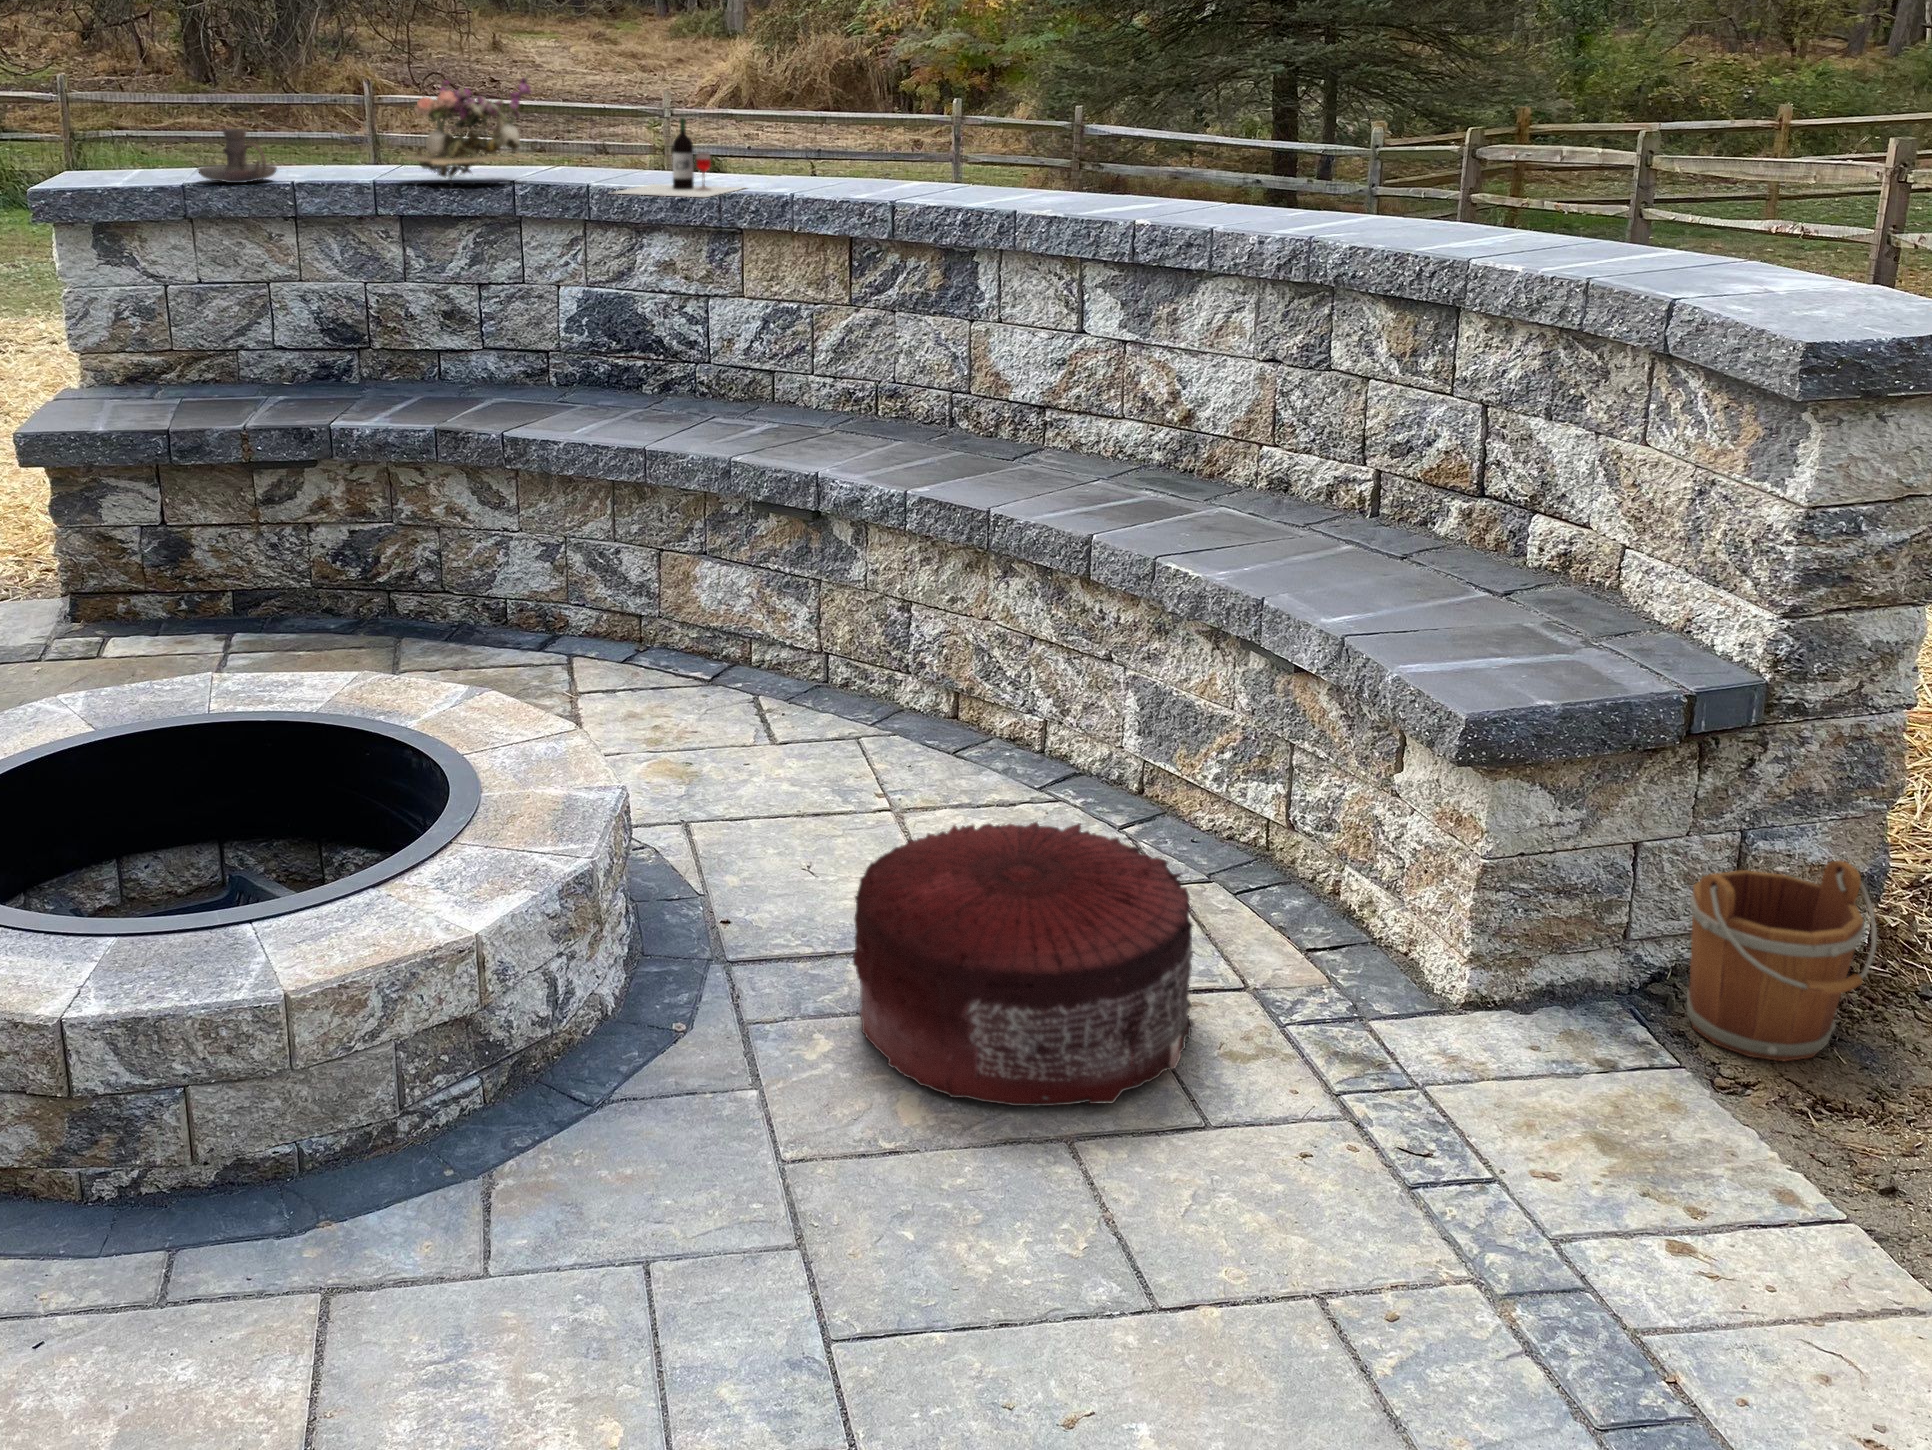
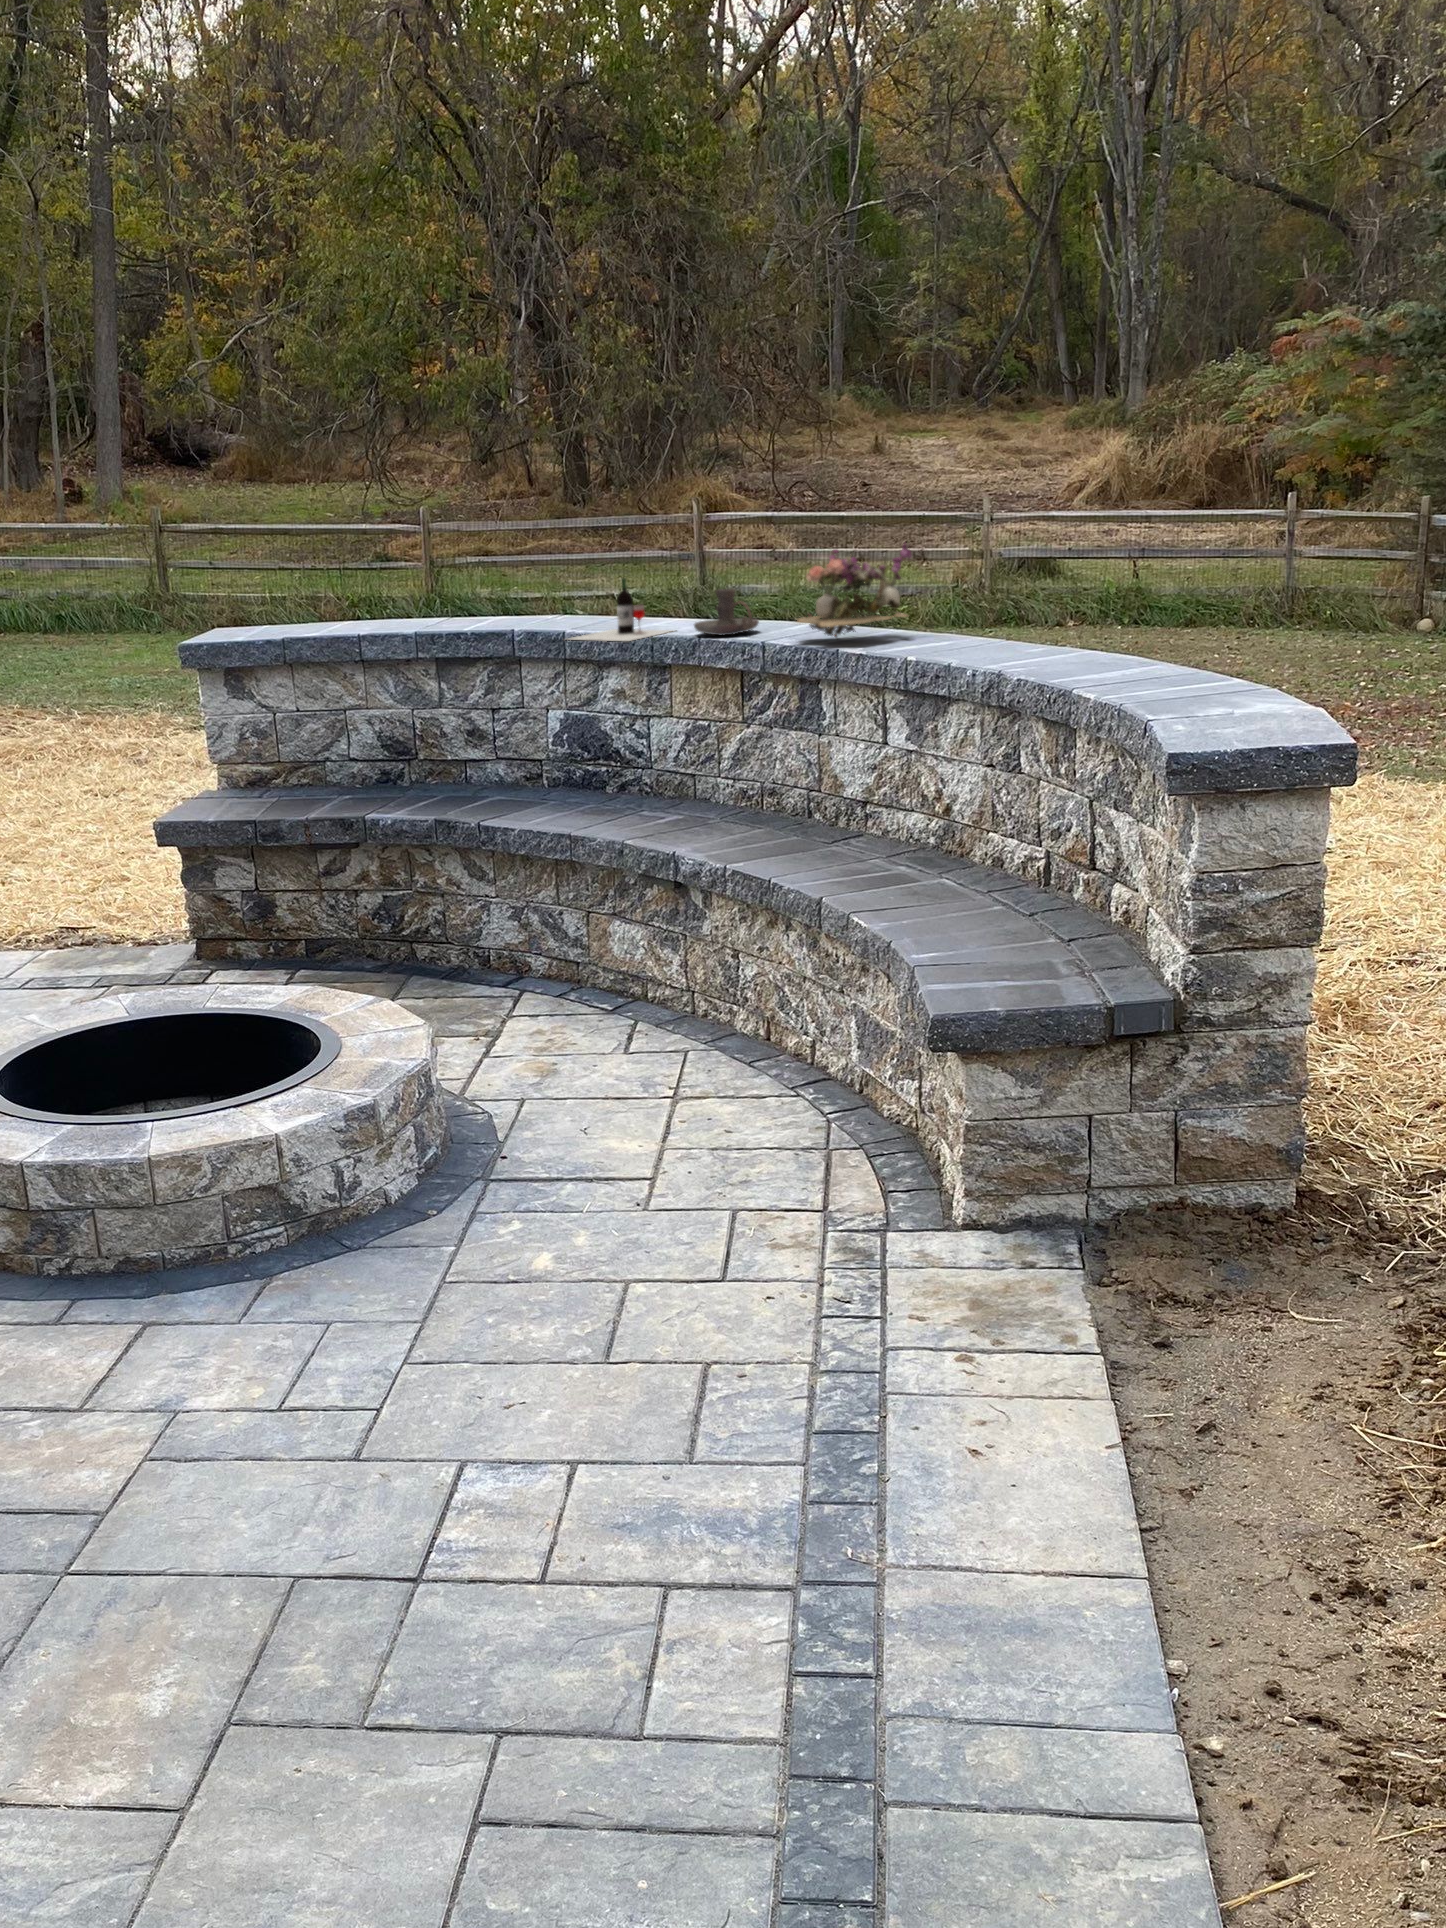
flower arrangement: present [405,76,531,180] -> present [796,542,912,638]
candle holder: present [198,129,277,183] -> present [694,589,759,635]
pouf: present [853,822,1193,1106] -> none [522,1090,762,1265]
bucket: present [1687,861,1877,1061] -> none [1105,1135,1235,1275]

